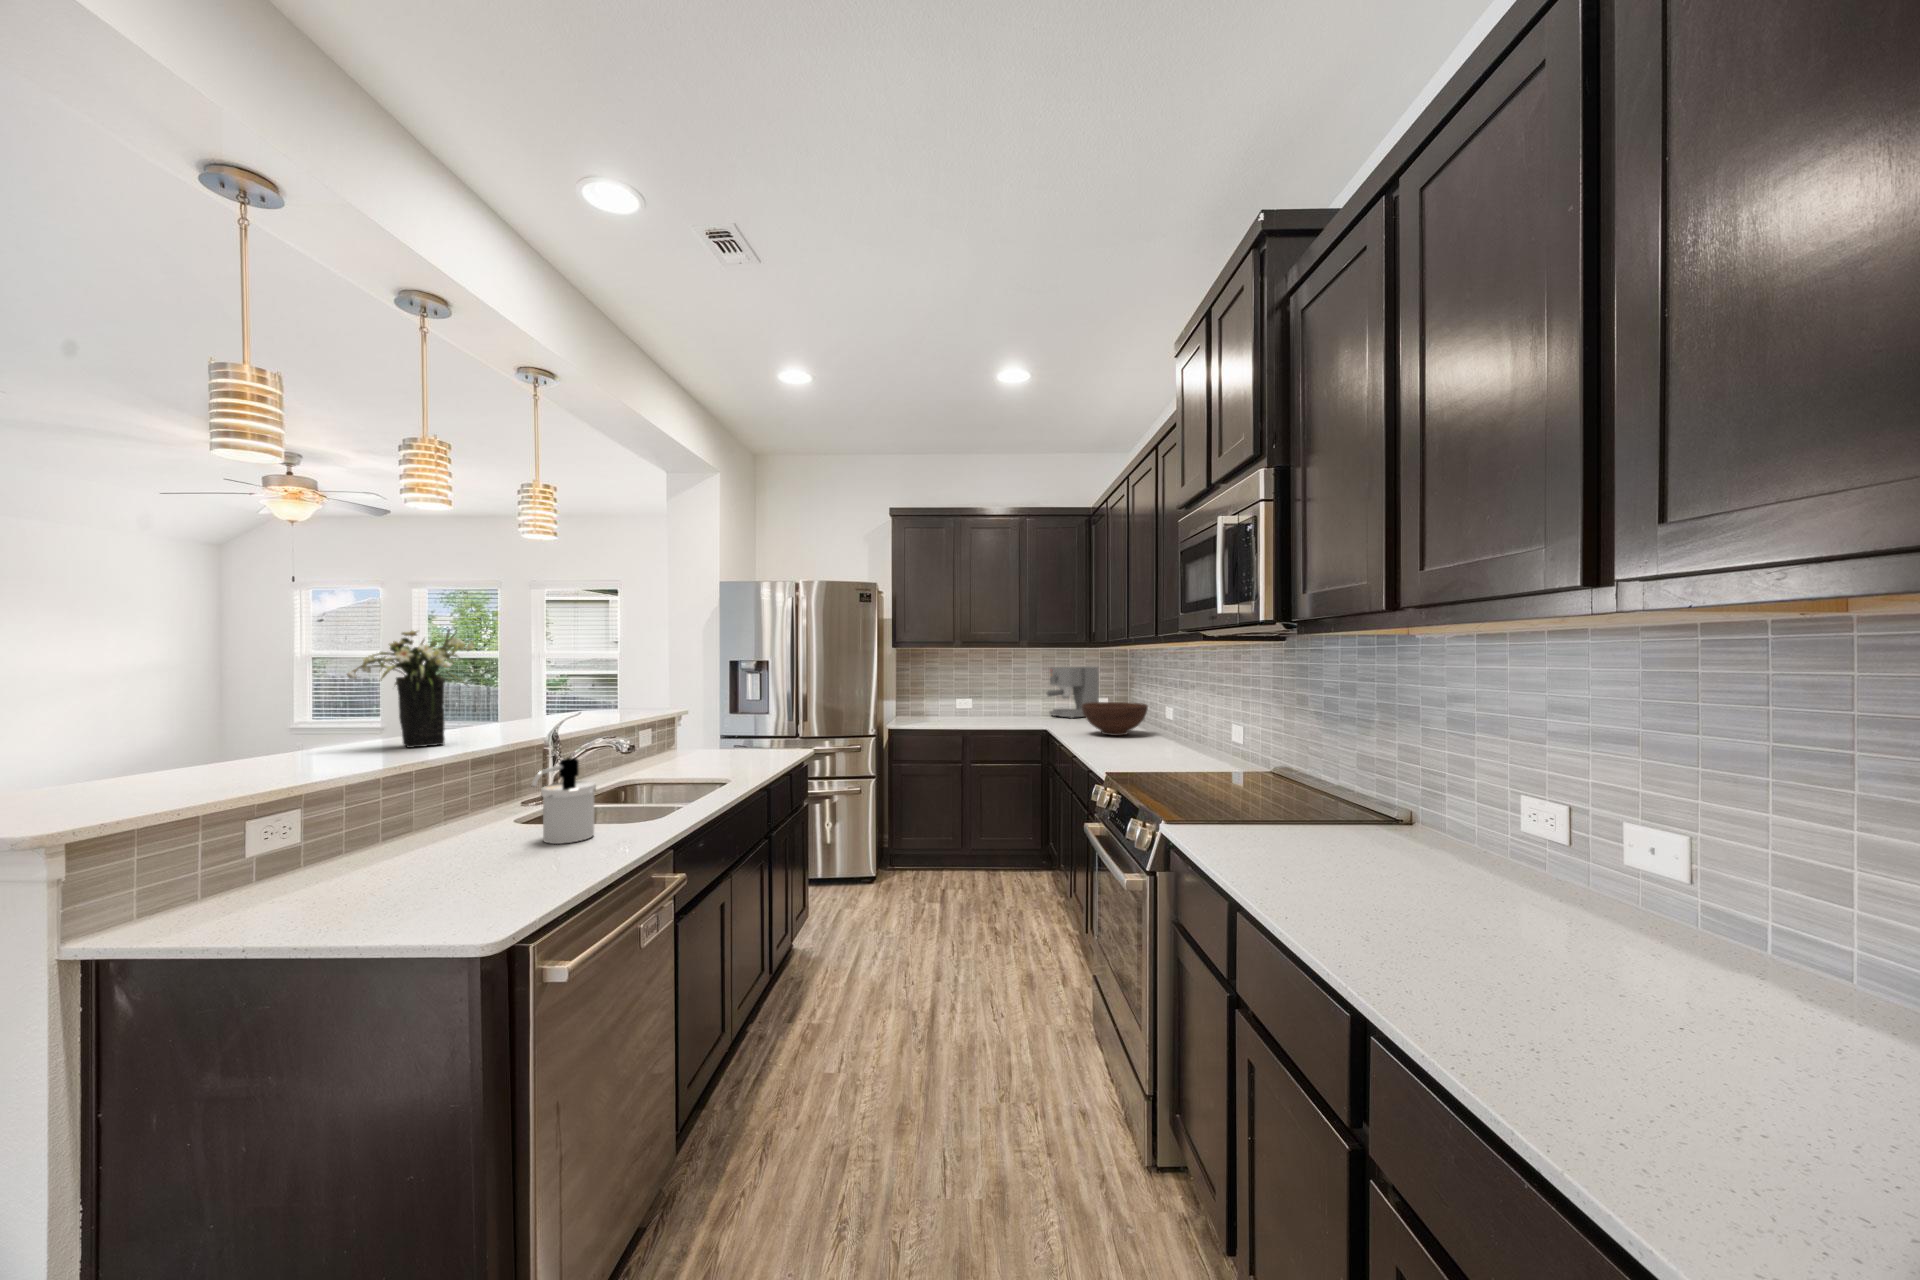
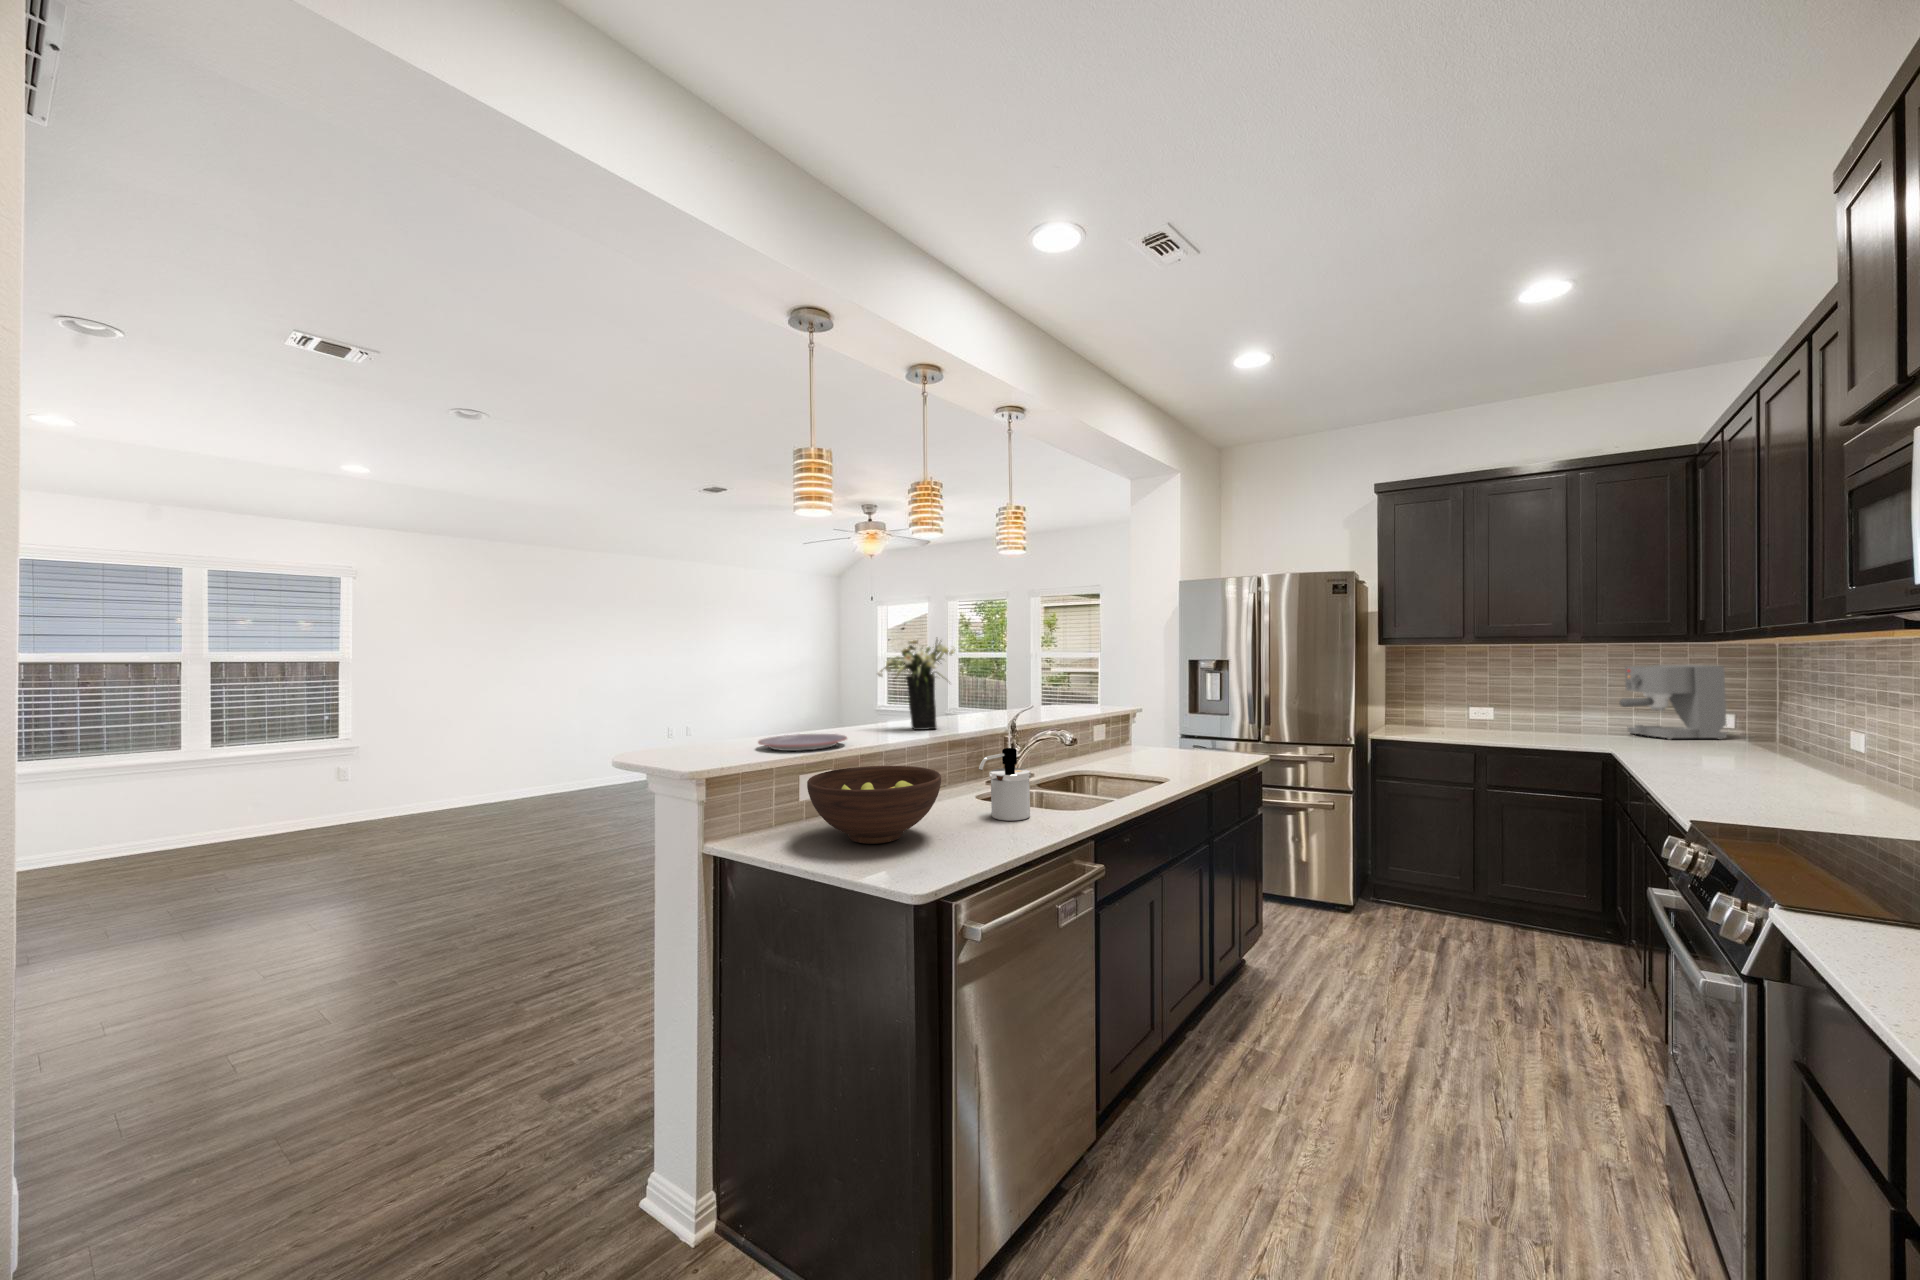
fruit bowl: present [1082,702,1148,736] -> present [807,766,941,844]
plate: none [115,760,305,790] -> present [758,734,847,751]

